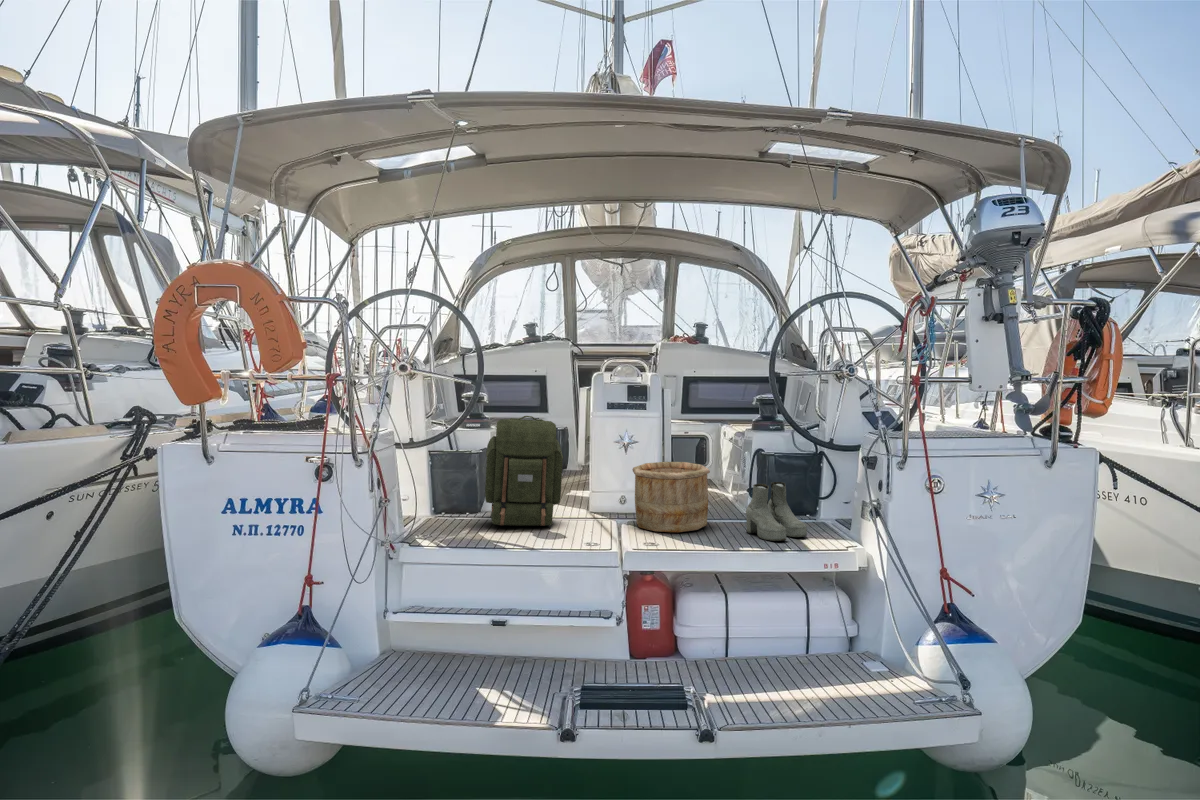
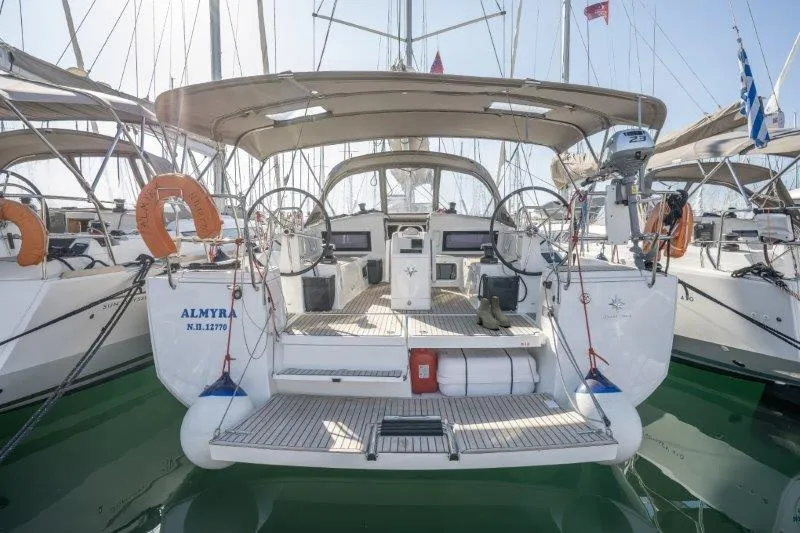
backpack: present [485,416,563,526] -> none [332,259,375,320]
wooden bucket: present [632,462,710,532] -> none [414,283,457,324]

